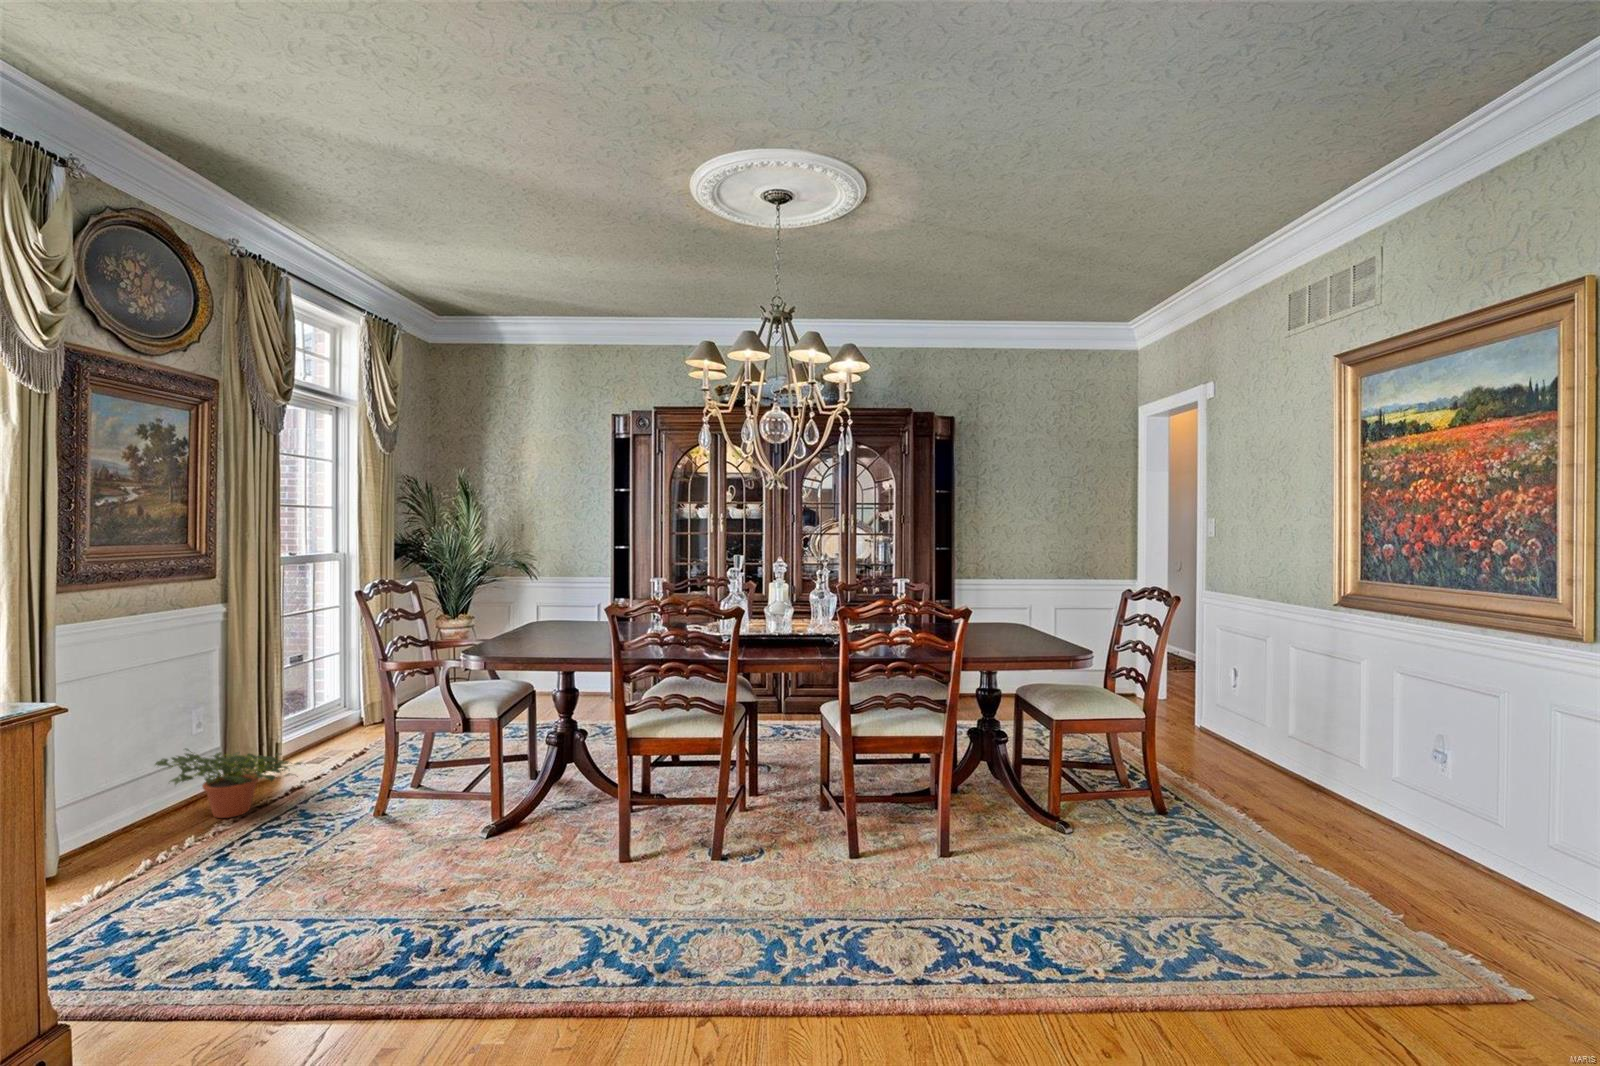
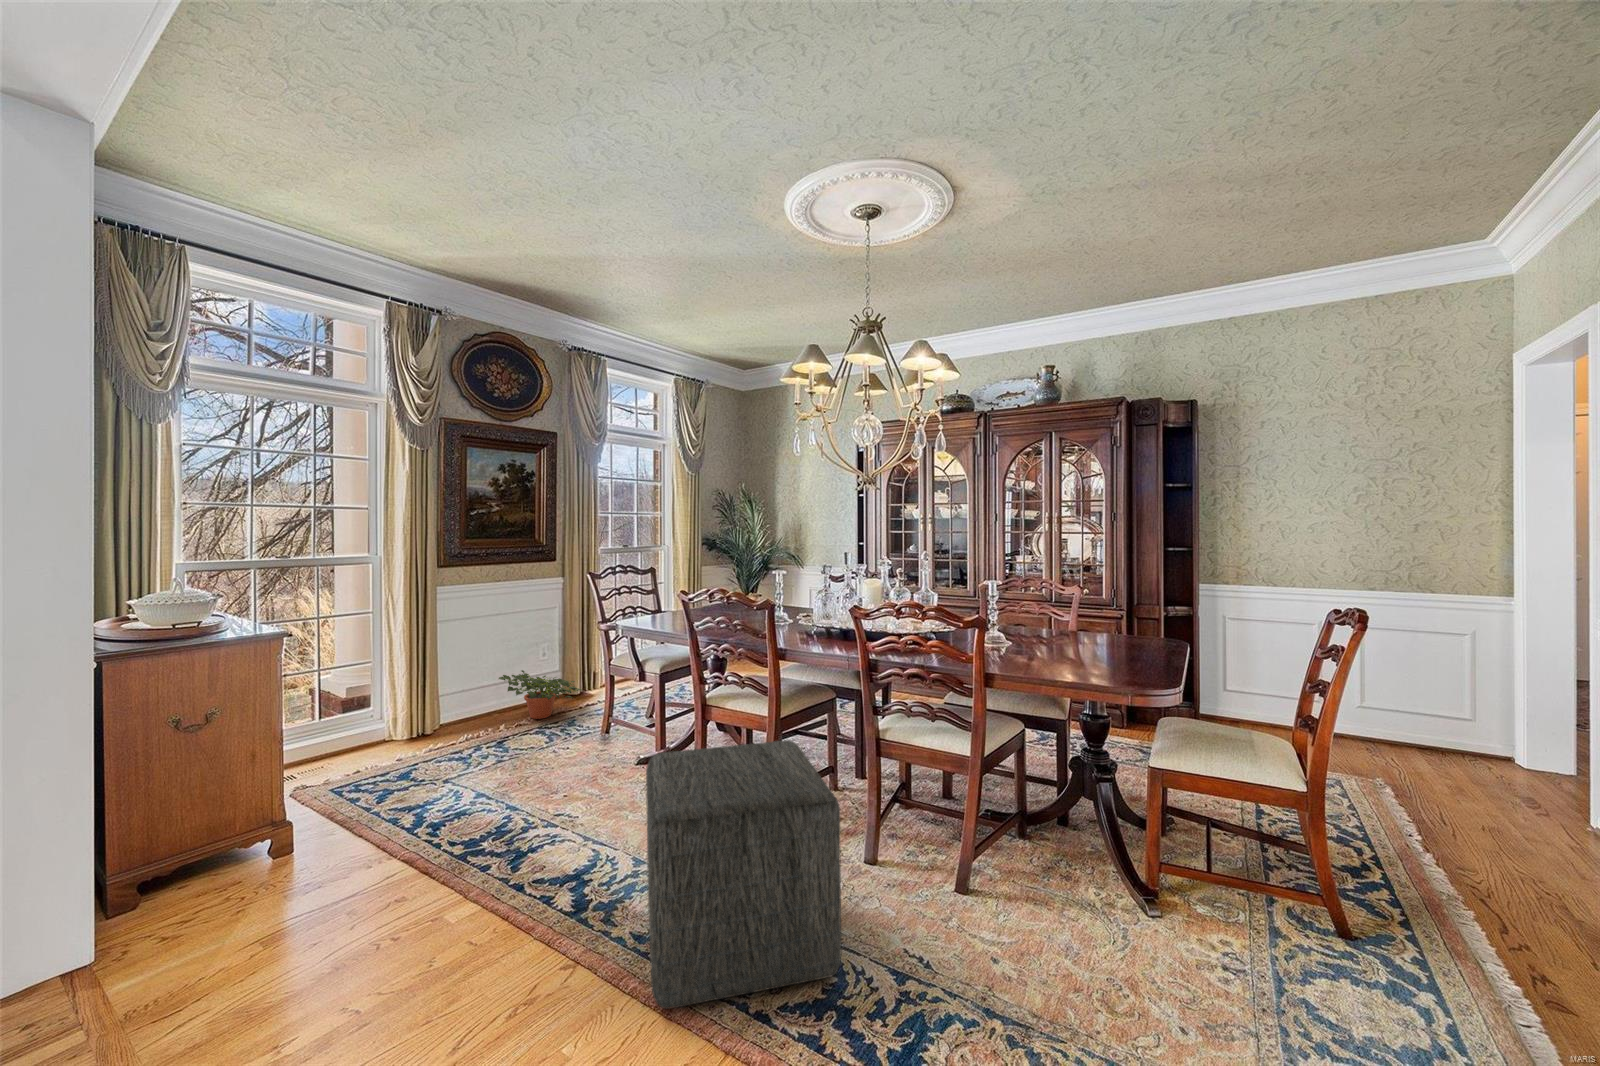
ottoman: none [710,742,941,1009] -> present [646,740,841,1009]

